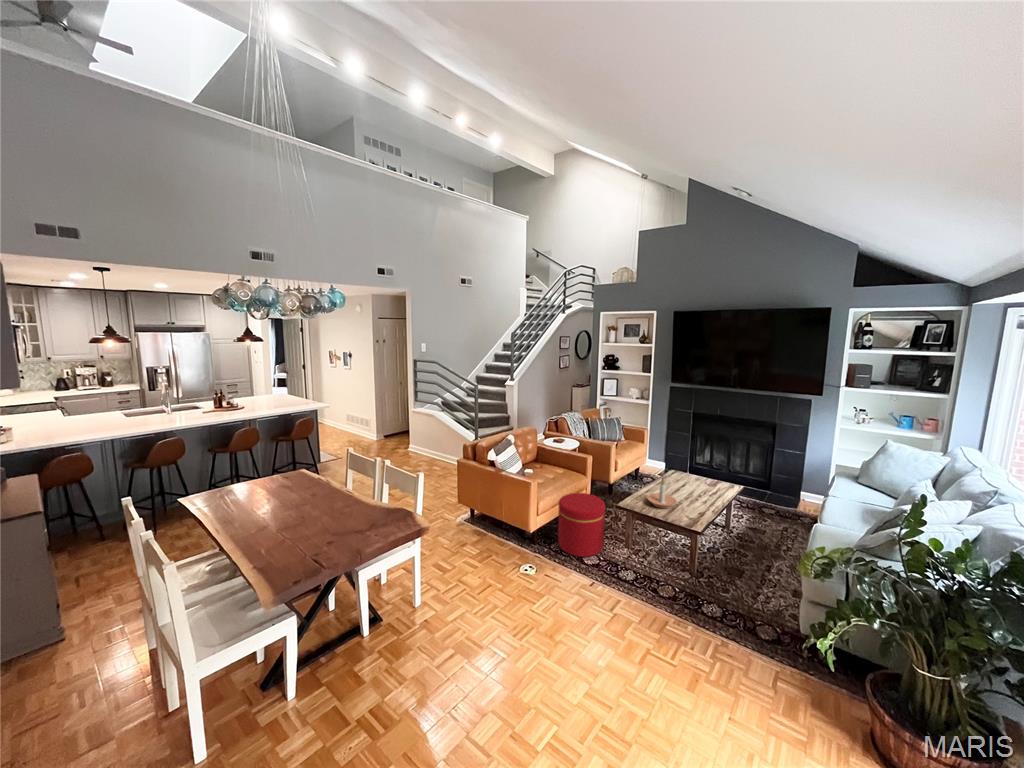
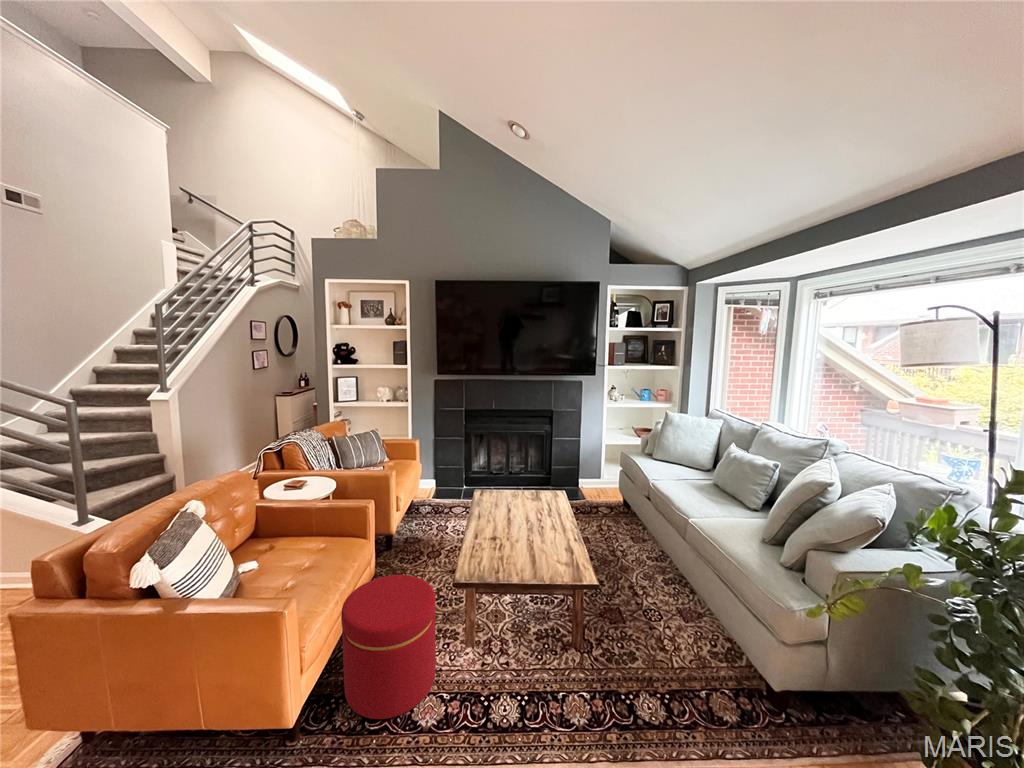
candle holder: present [648,477,677,508] -> none [492,508,535,560]

